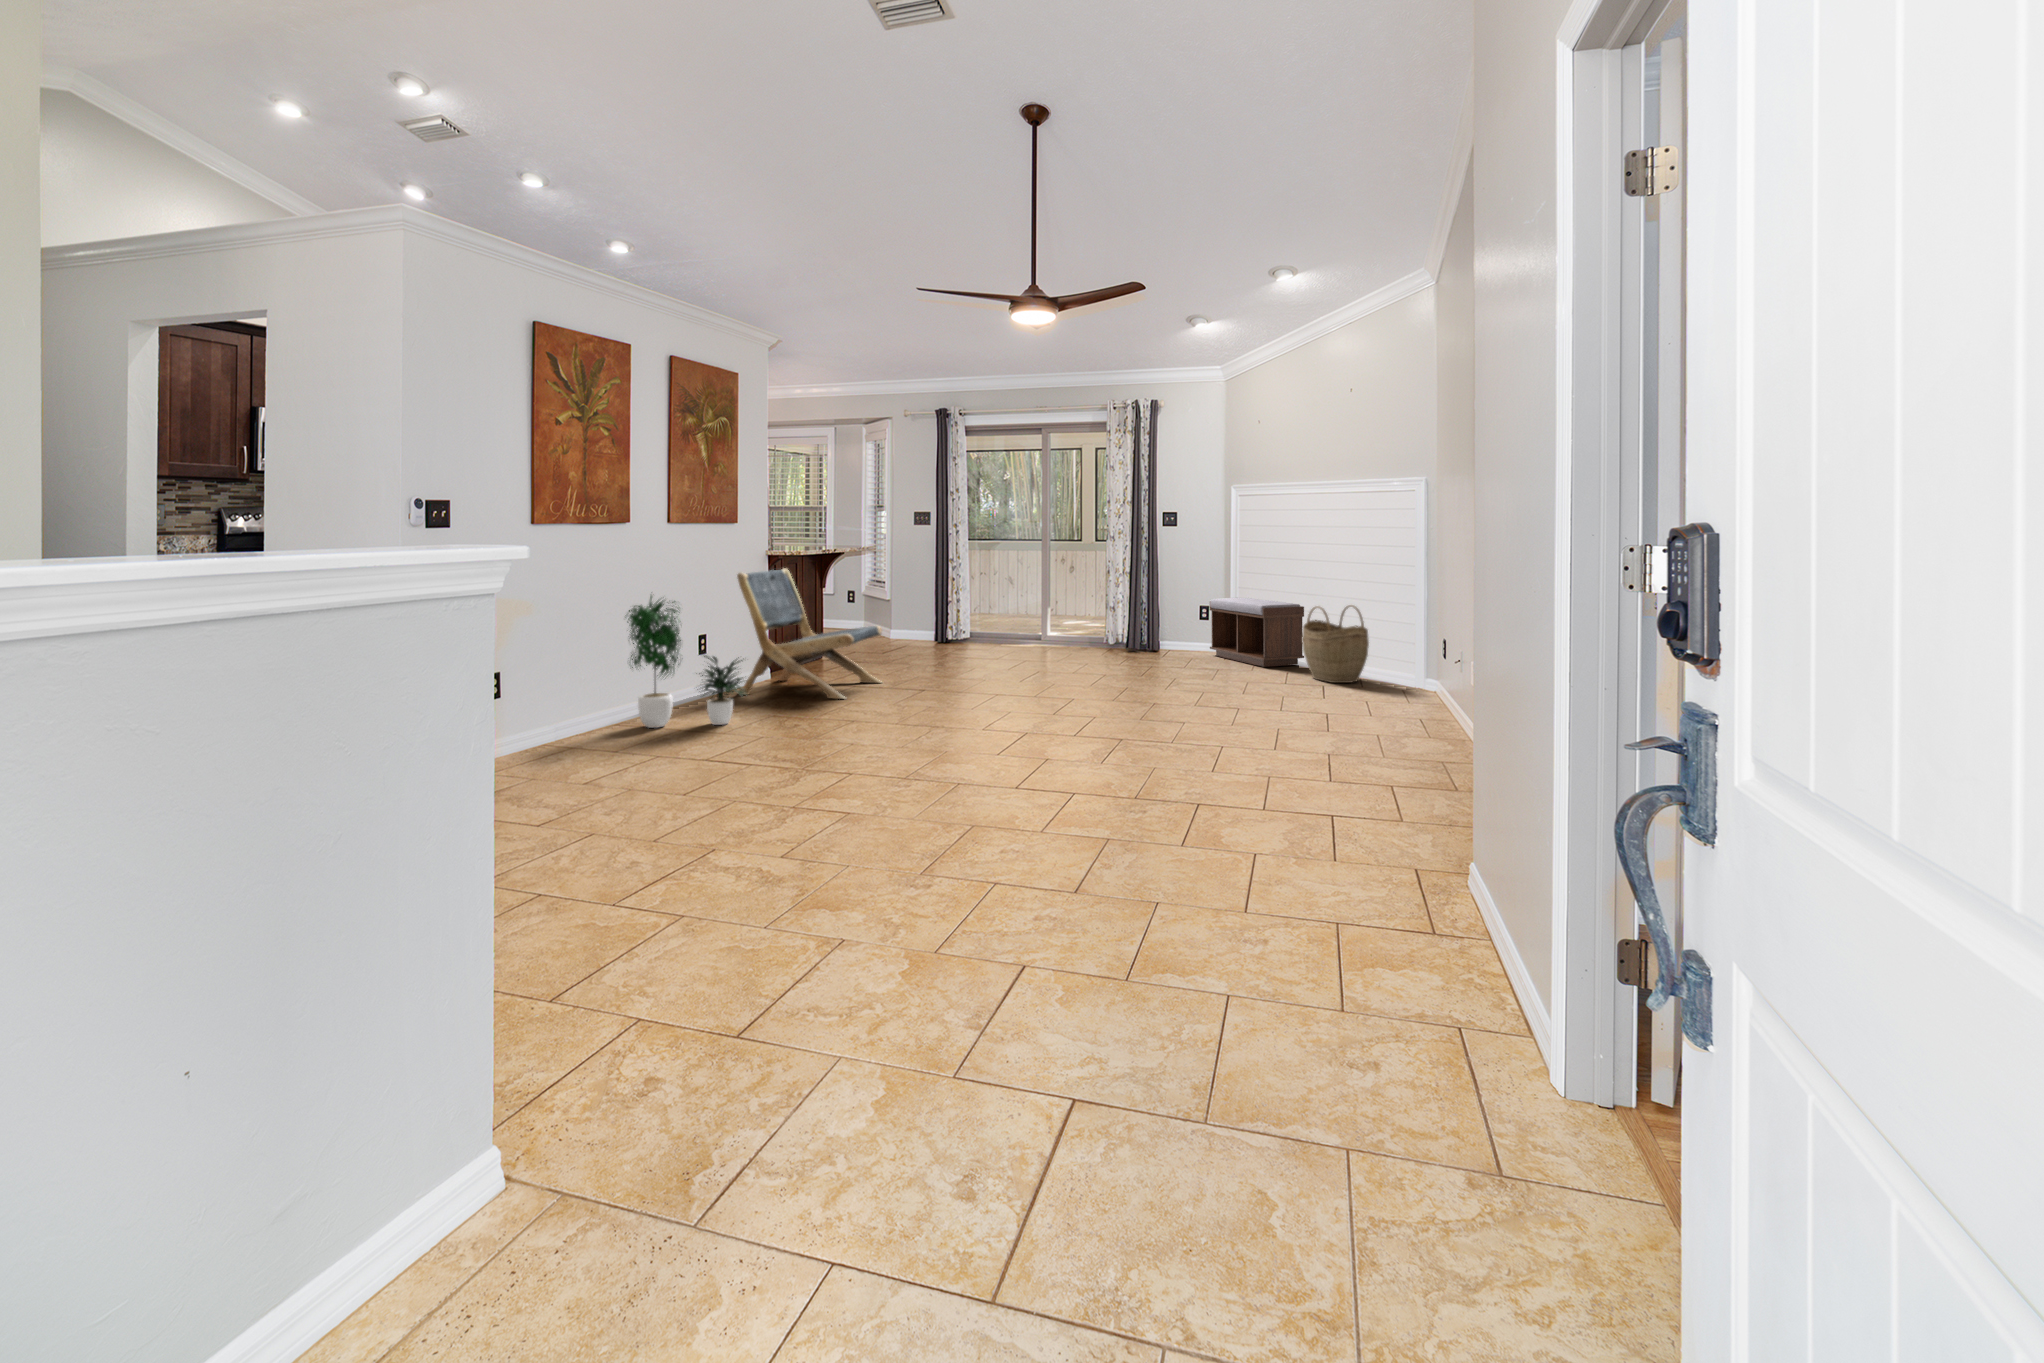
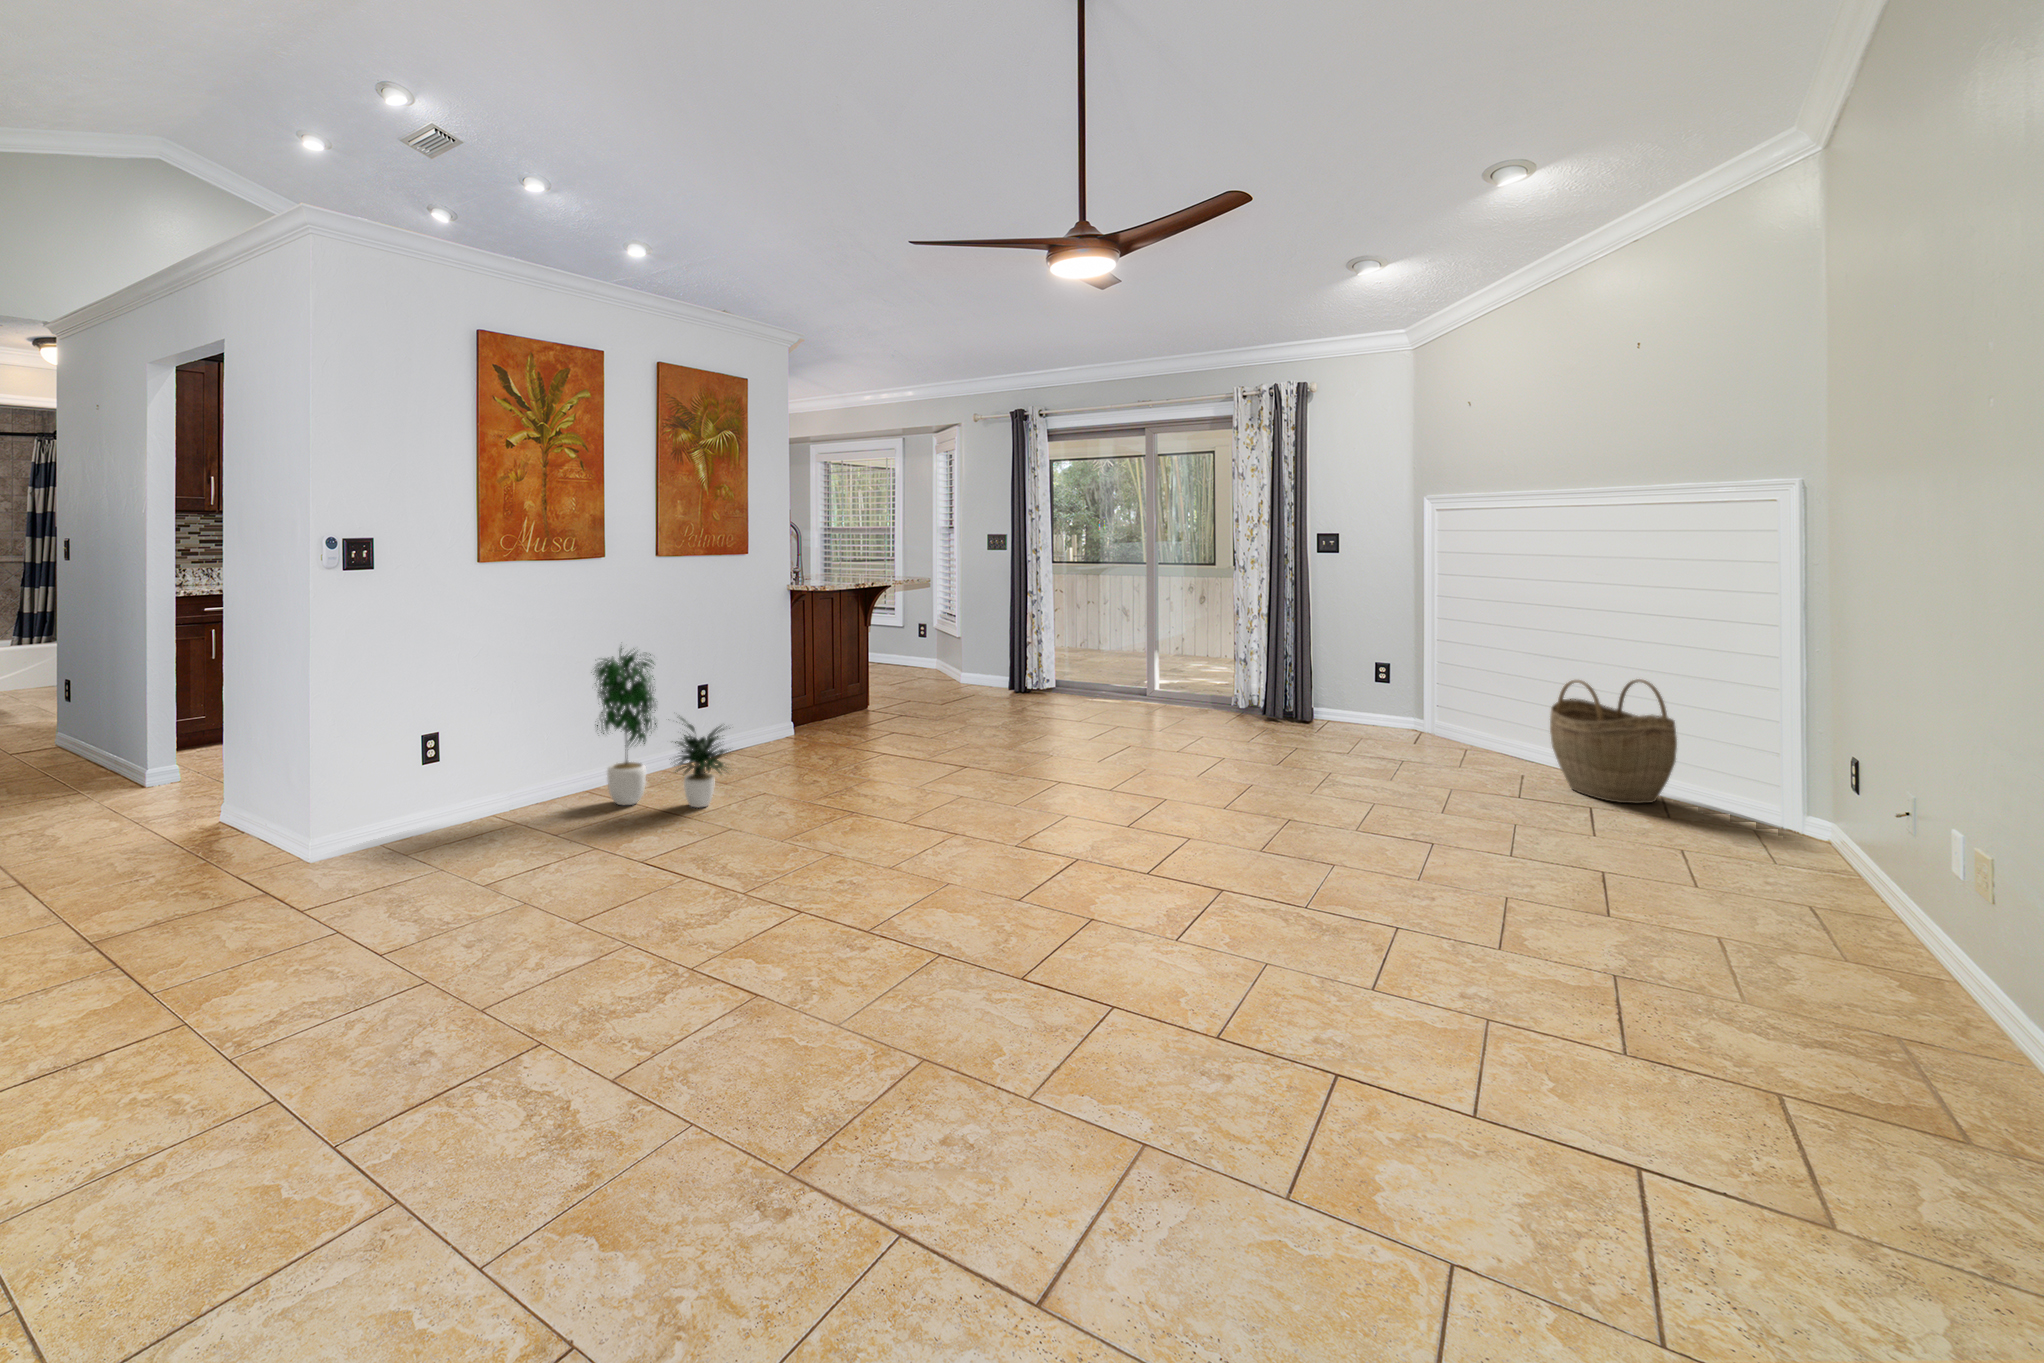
lounge chair: present [737,568,882,699] -> none [743,607,922,776]
bench: present [1210,597,1304,667] -> none [1391,655,1552,760]

